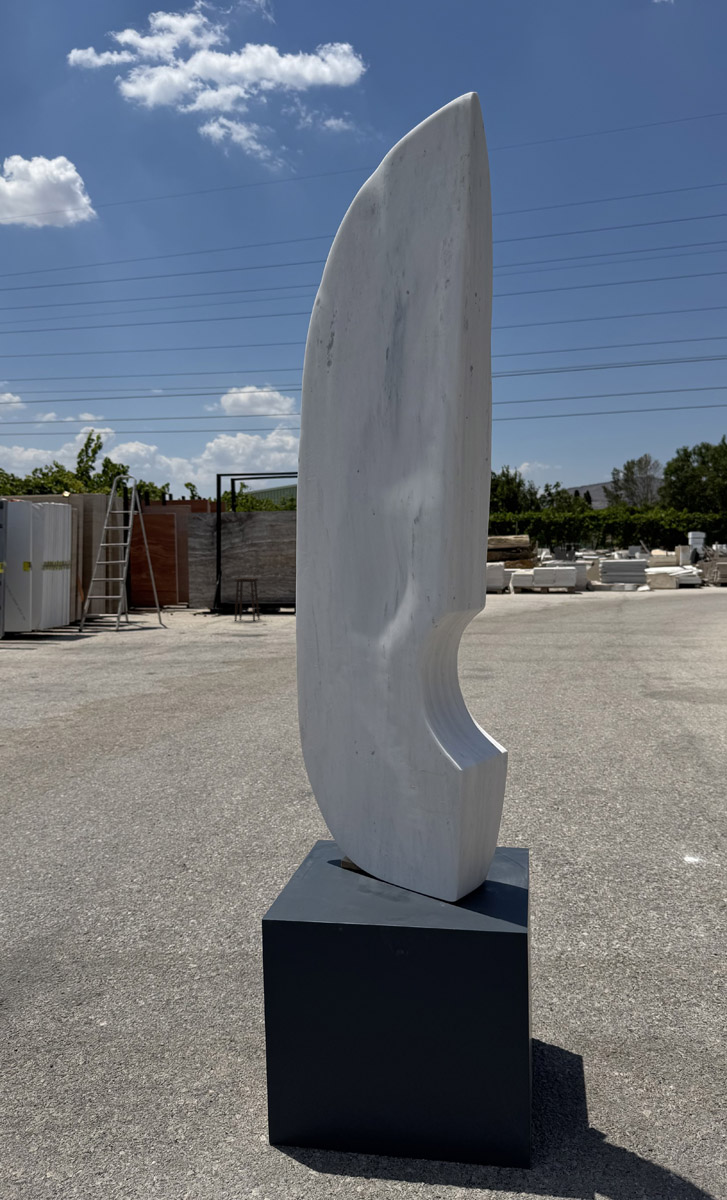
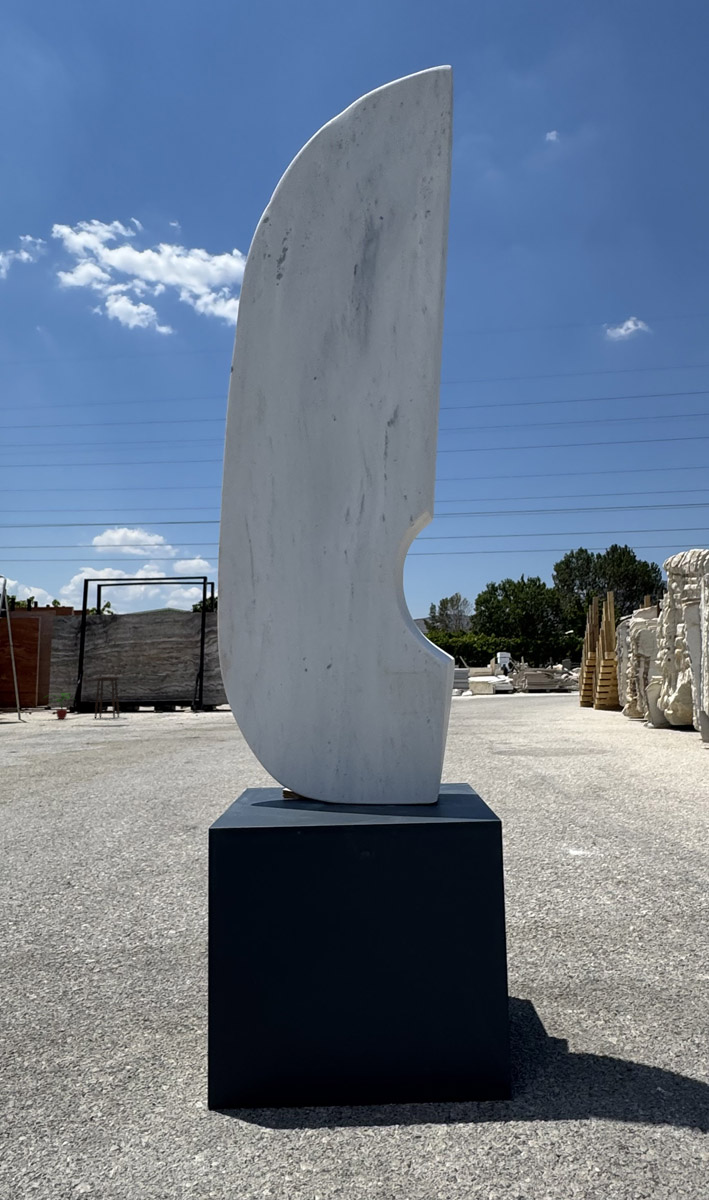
potted plant: none [183,594,215,621] -> present [49,693,71,719]

